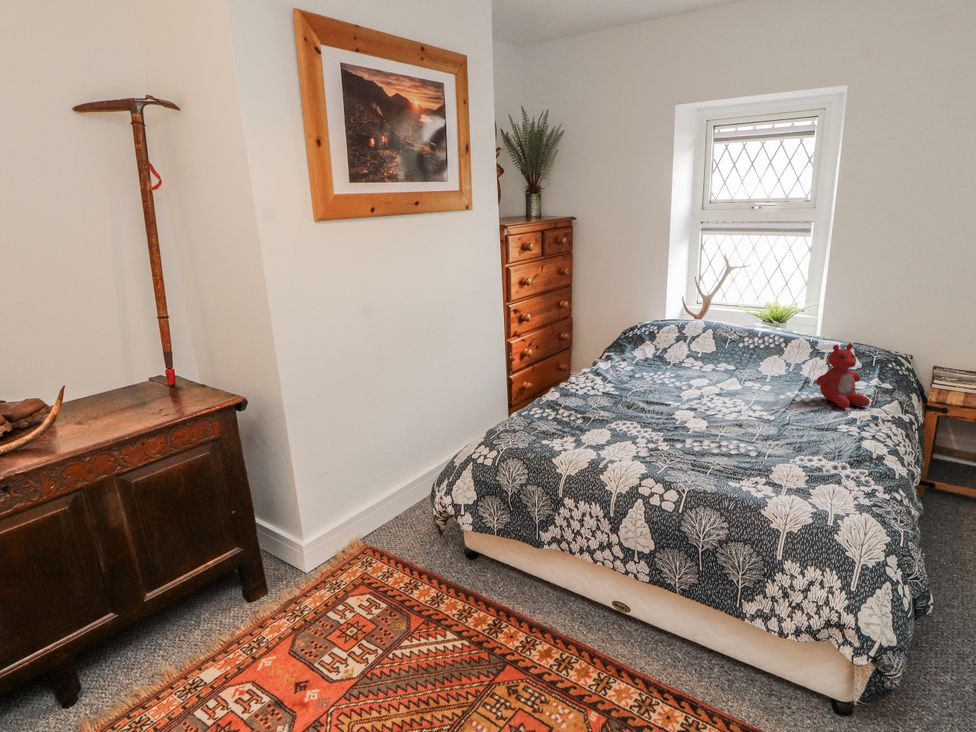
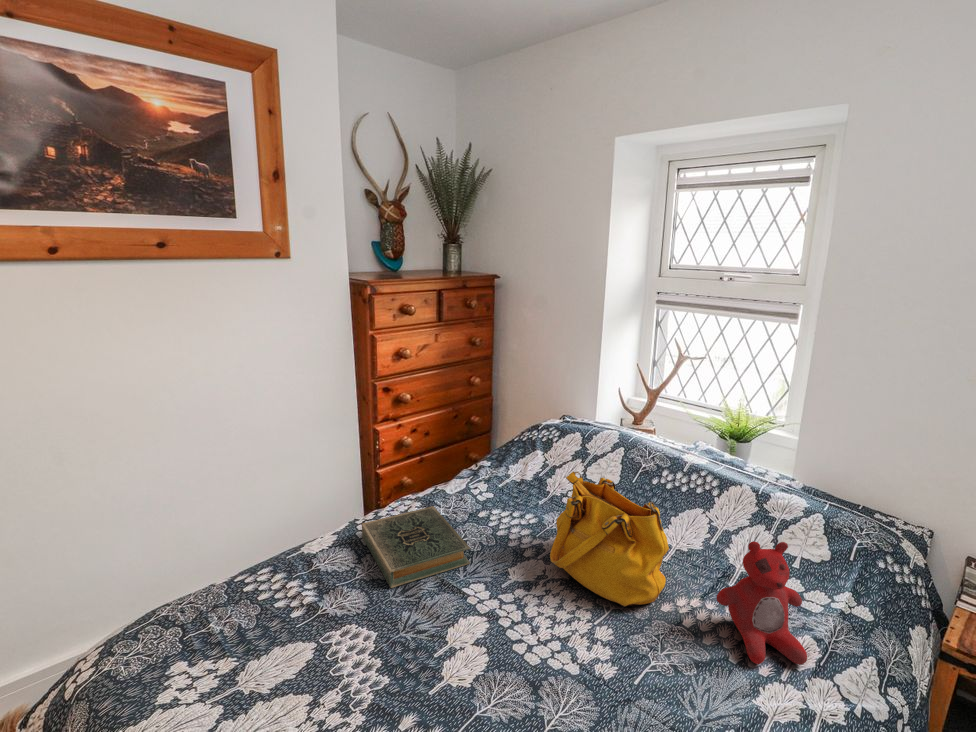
handbag: none [699,332,783,400] -> present [550,471,669,606]
hardback book: none [571,373,655,409] -> present [362,506,471,588]

